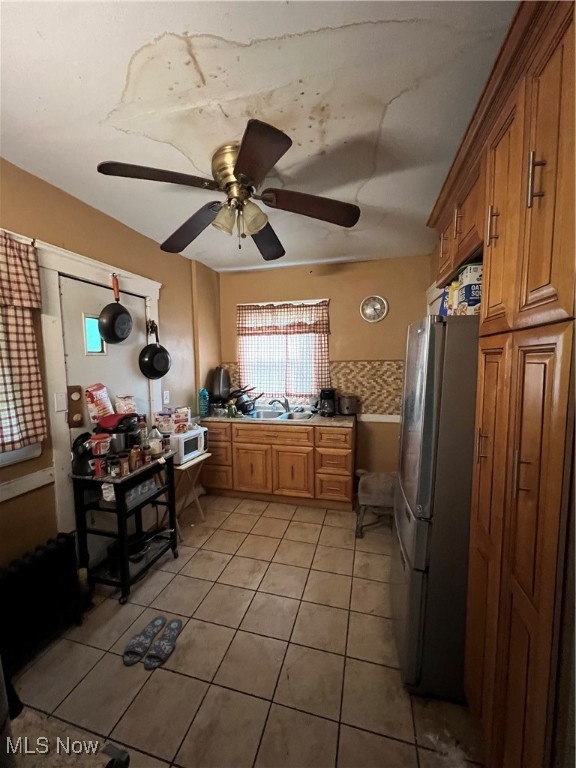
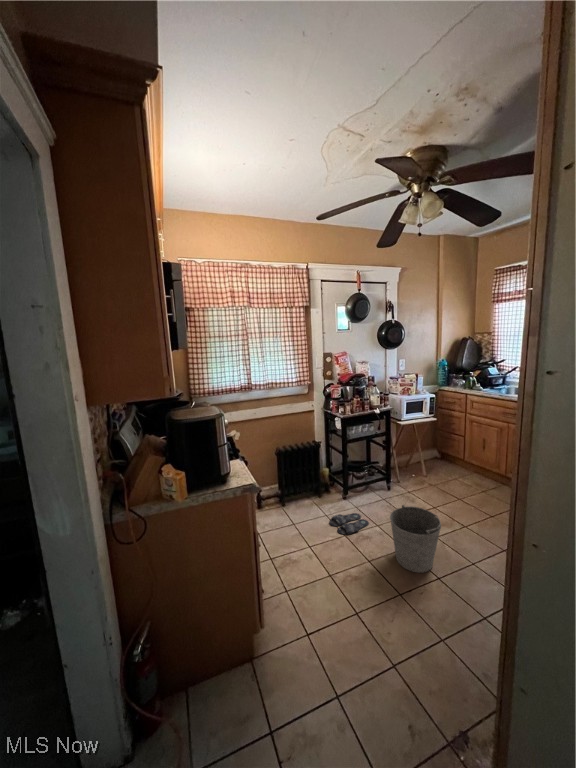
bucket: none [230,565,288,655] -> present [390,505,441,573]

